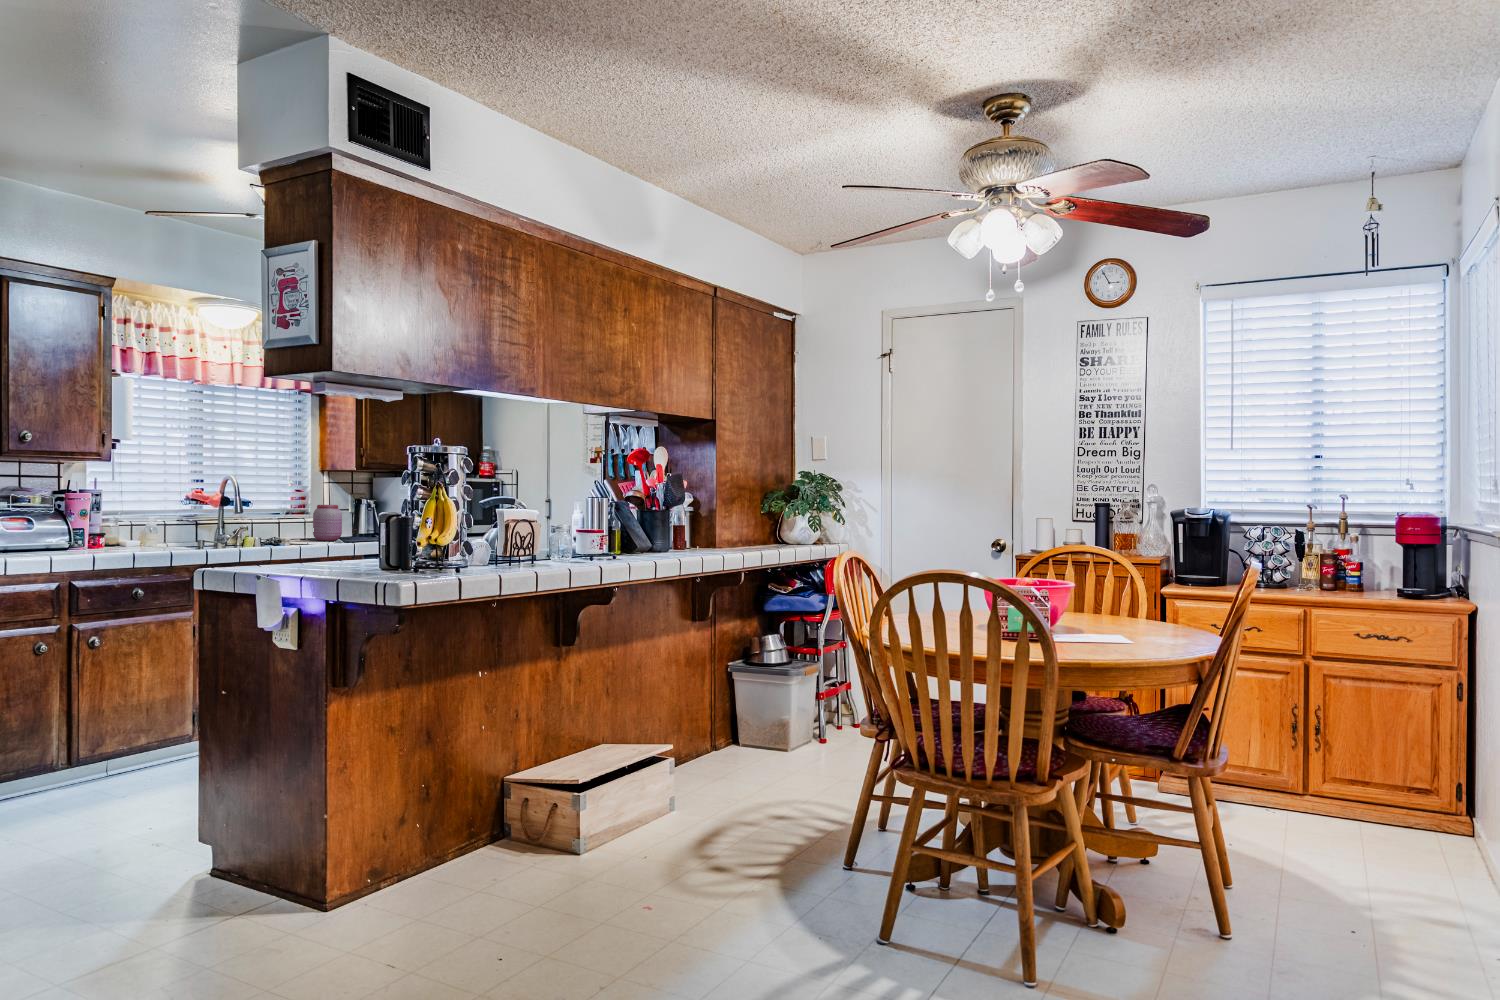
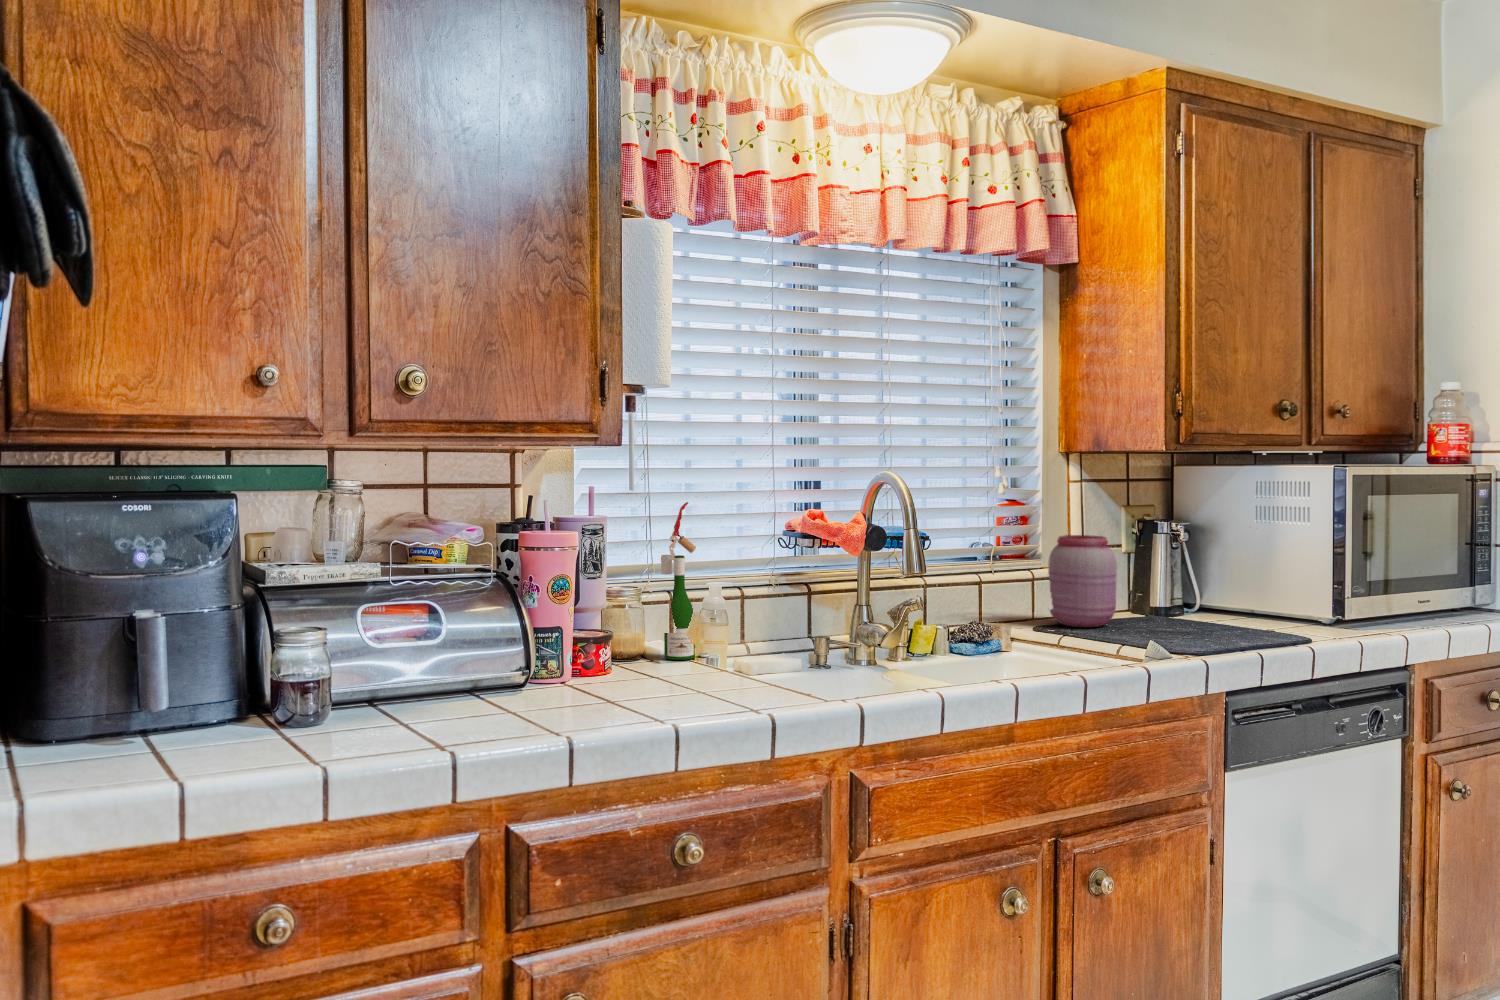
wine bottle: none [127,486,149,548] -> present [661,502,709,660]

